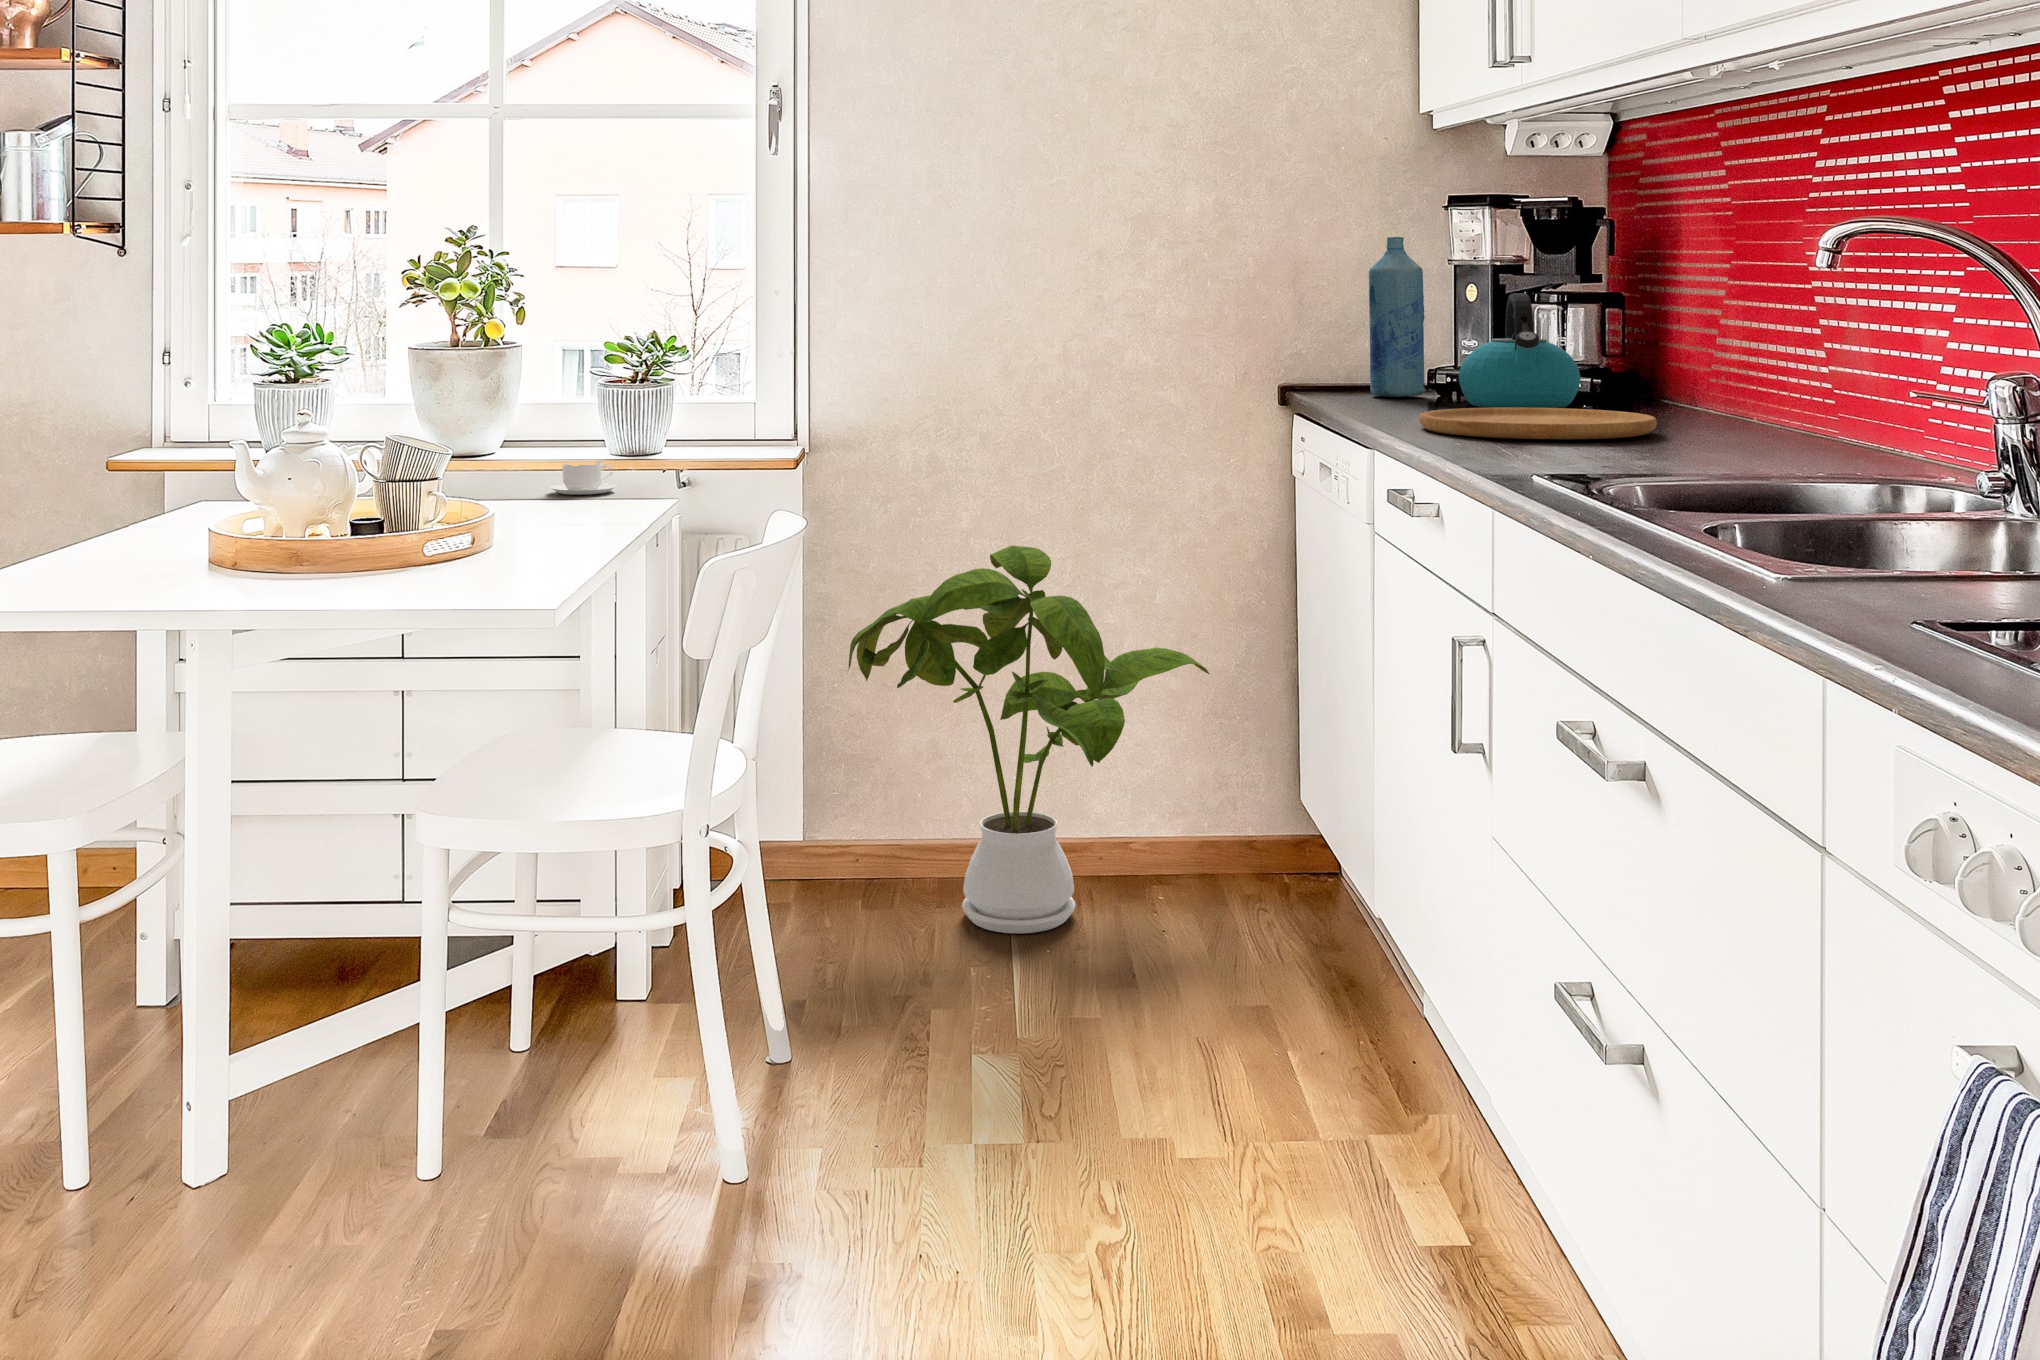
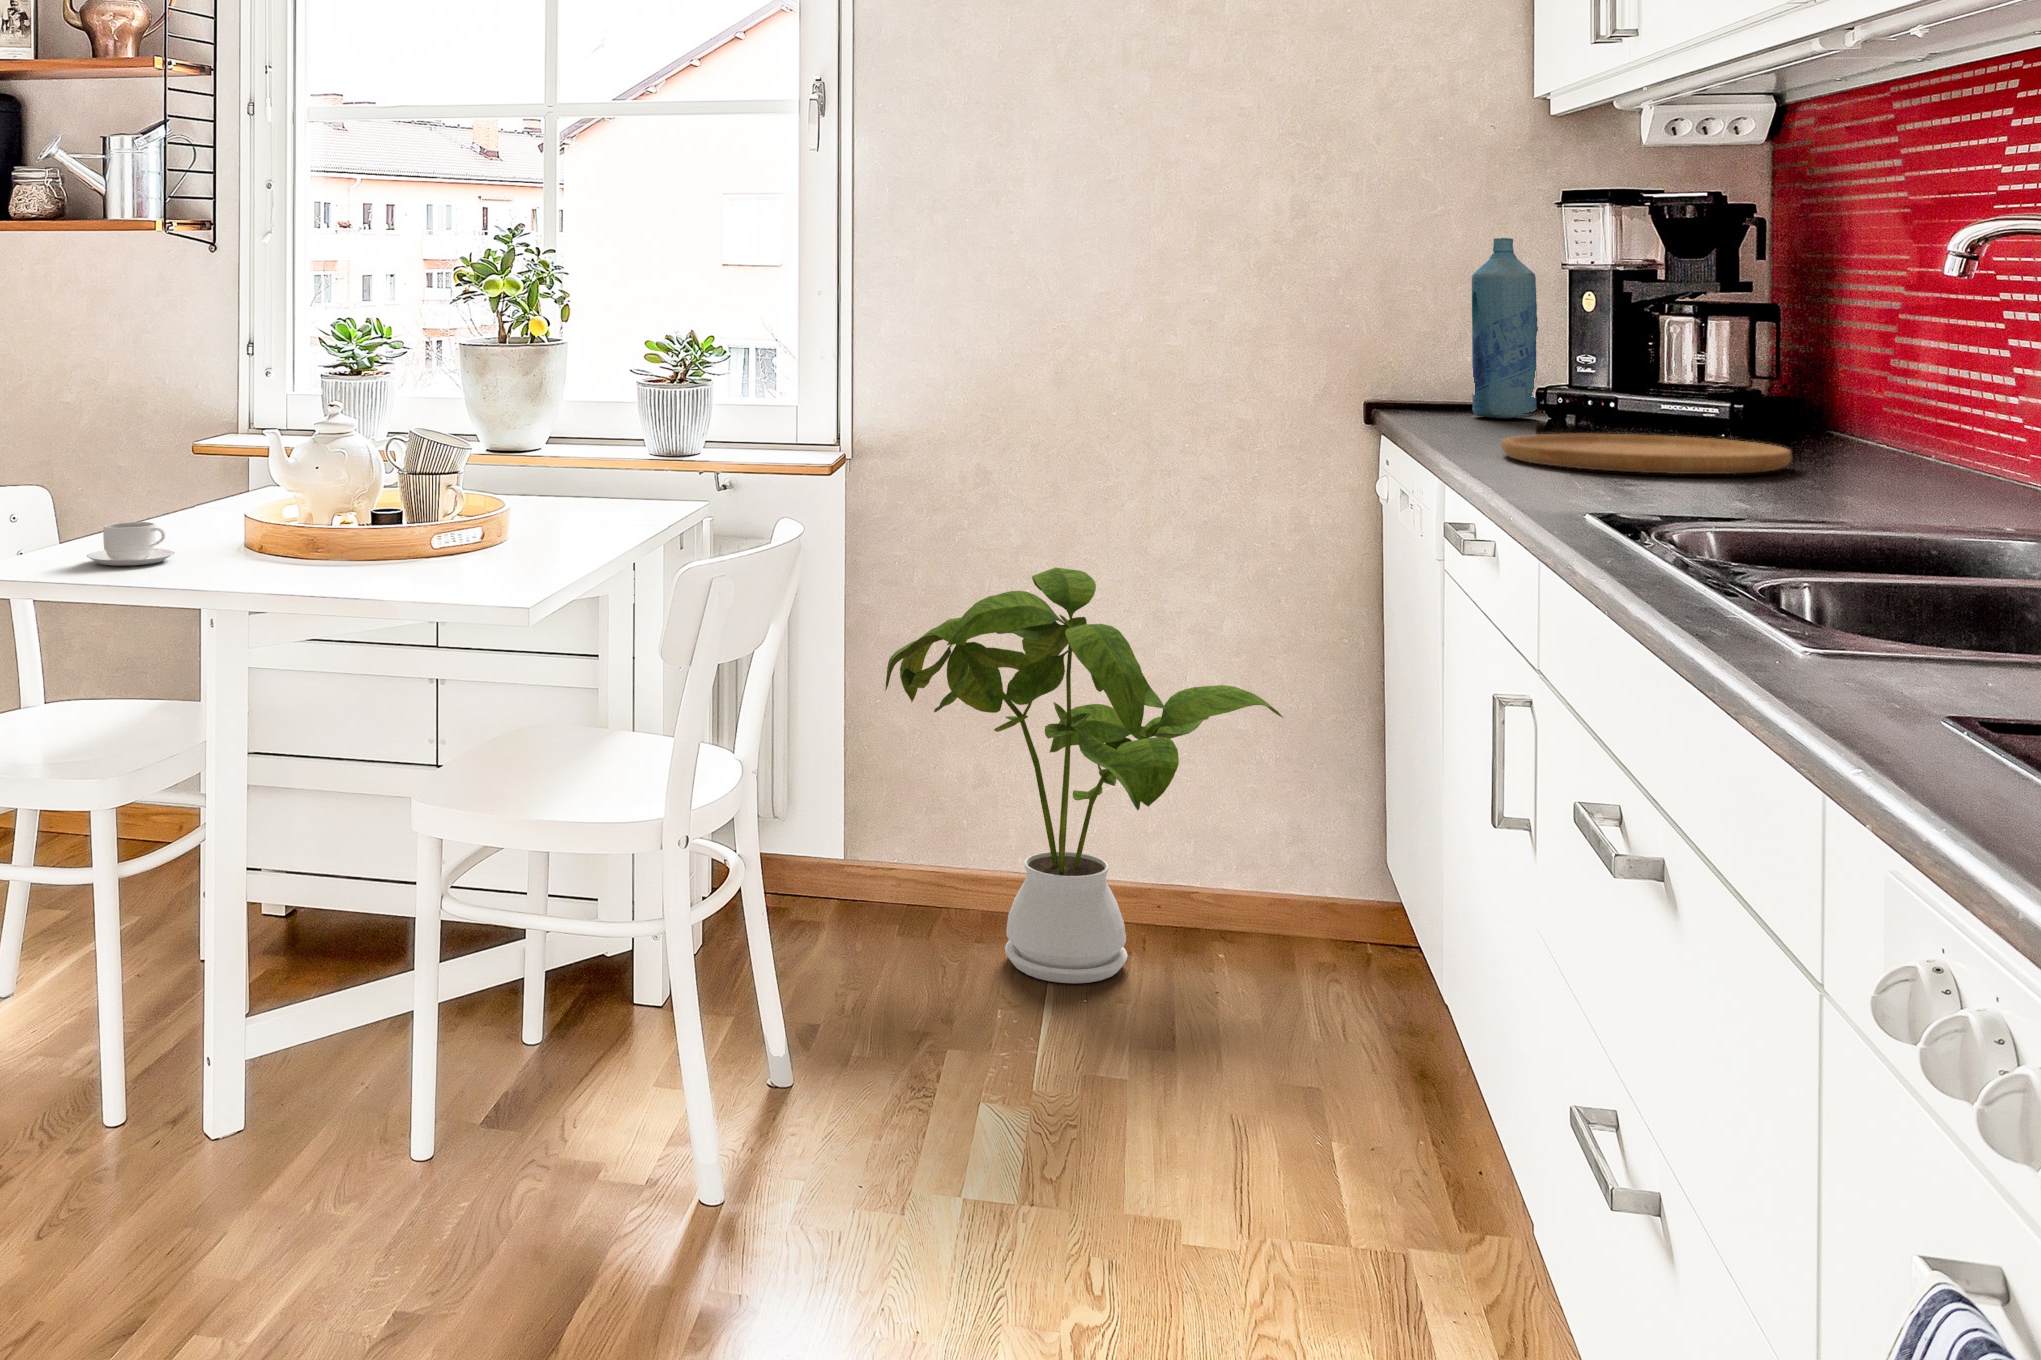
kettle: present [1459,293,1580,408] -> none [1571,303,1720,436]
coffee cup: present [550,462,617,495] -> present [87,522,175,565]

